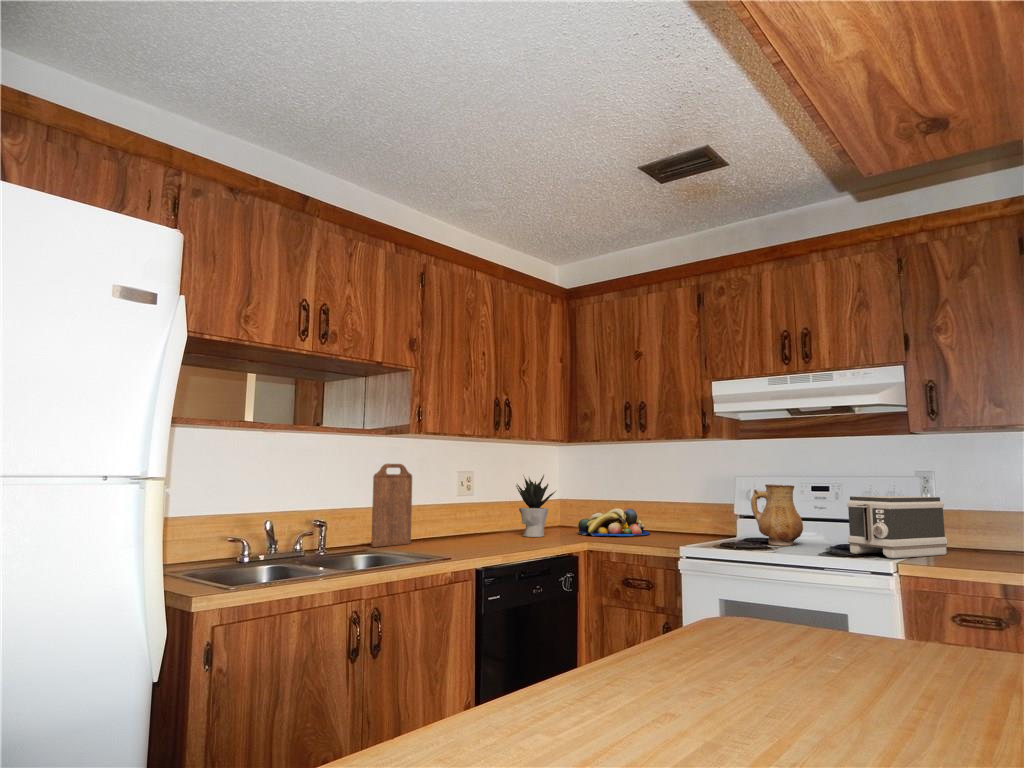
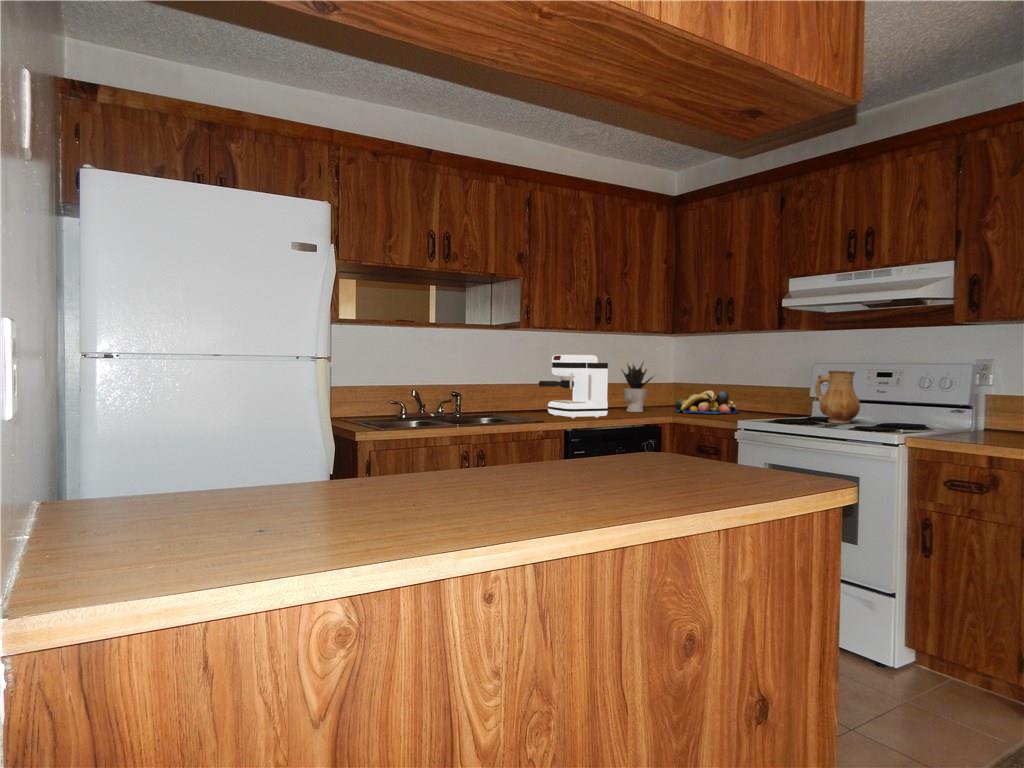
cutting board: present [371,464,412,547] -> none [497,351,530,415]
coffee maker: none [431,468,517,550] -> present [539,355,608,418]
toaster: present [847,496,948,558] -> none [883,381,980,434]

